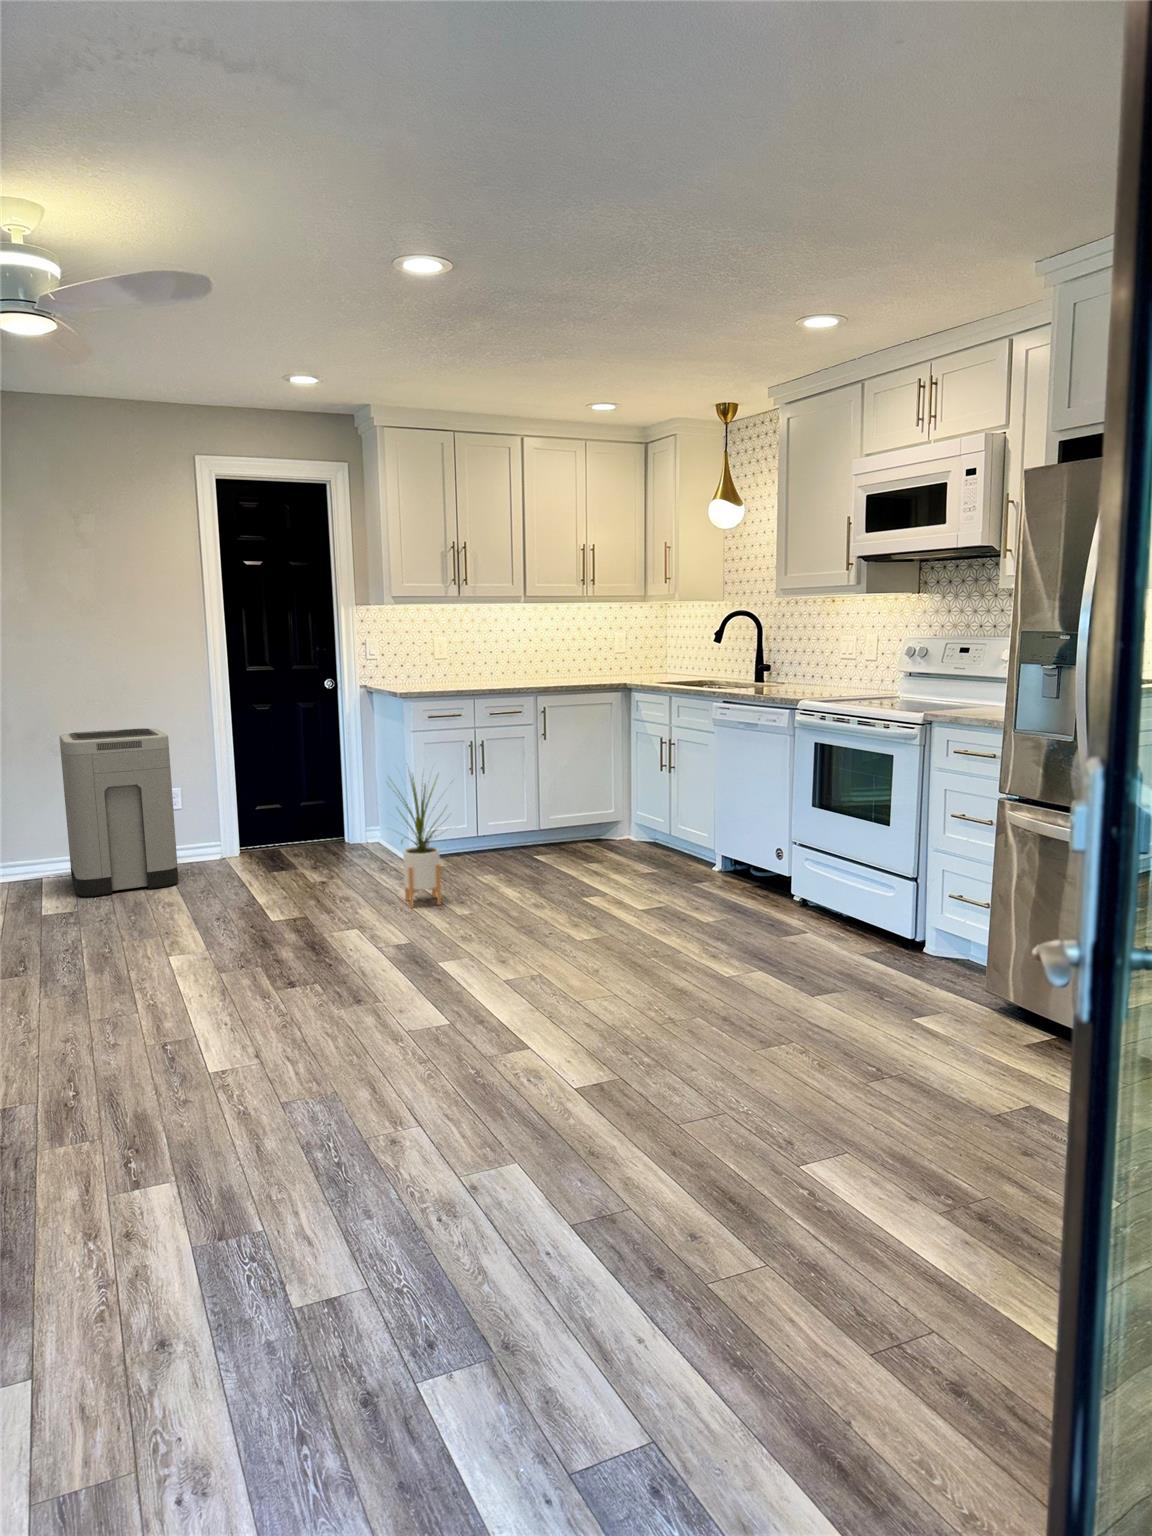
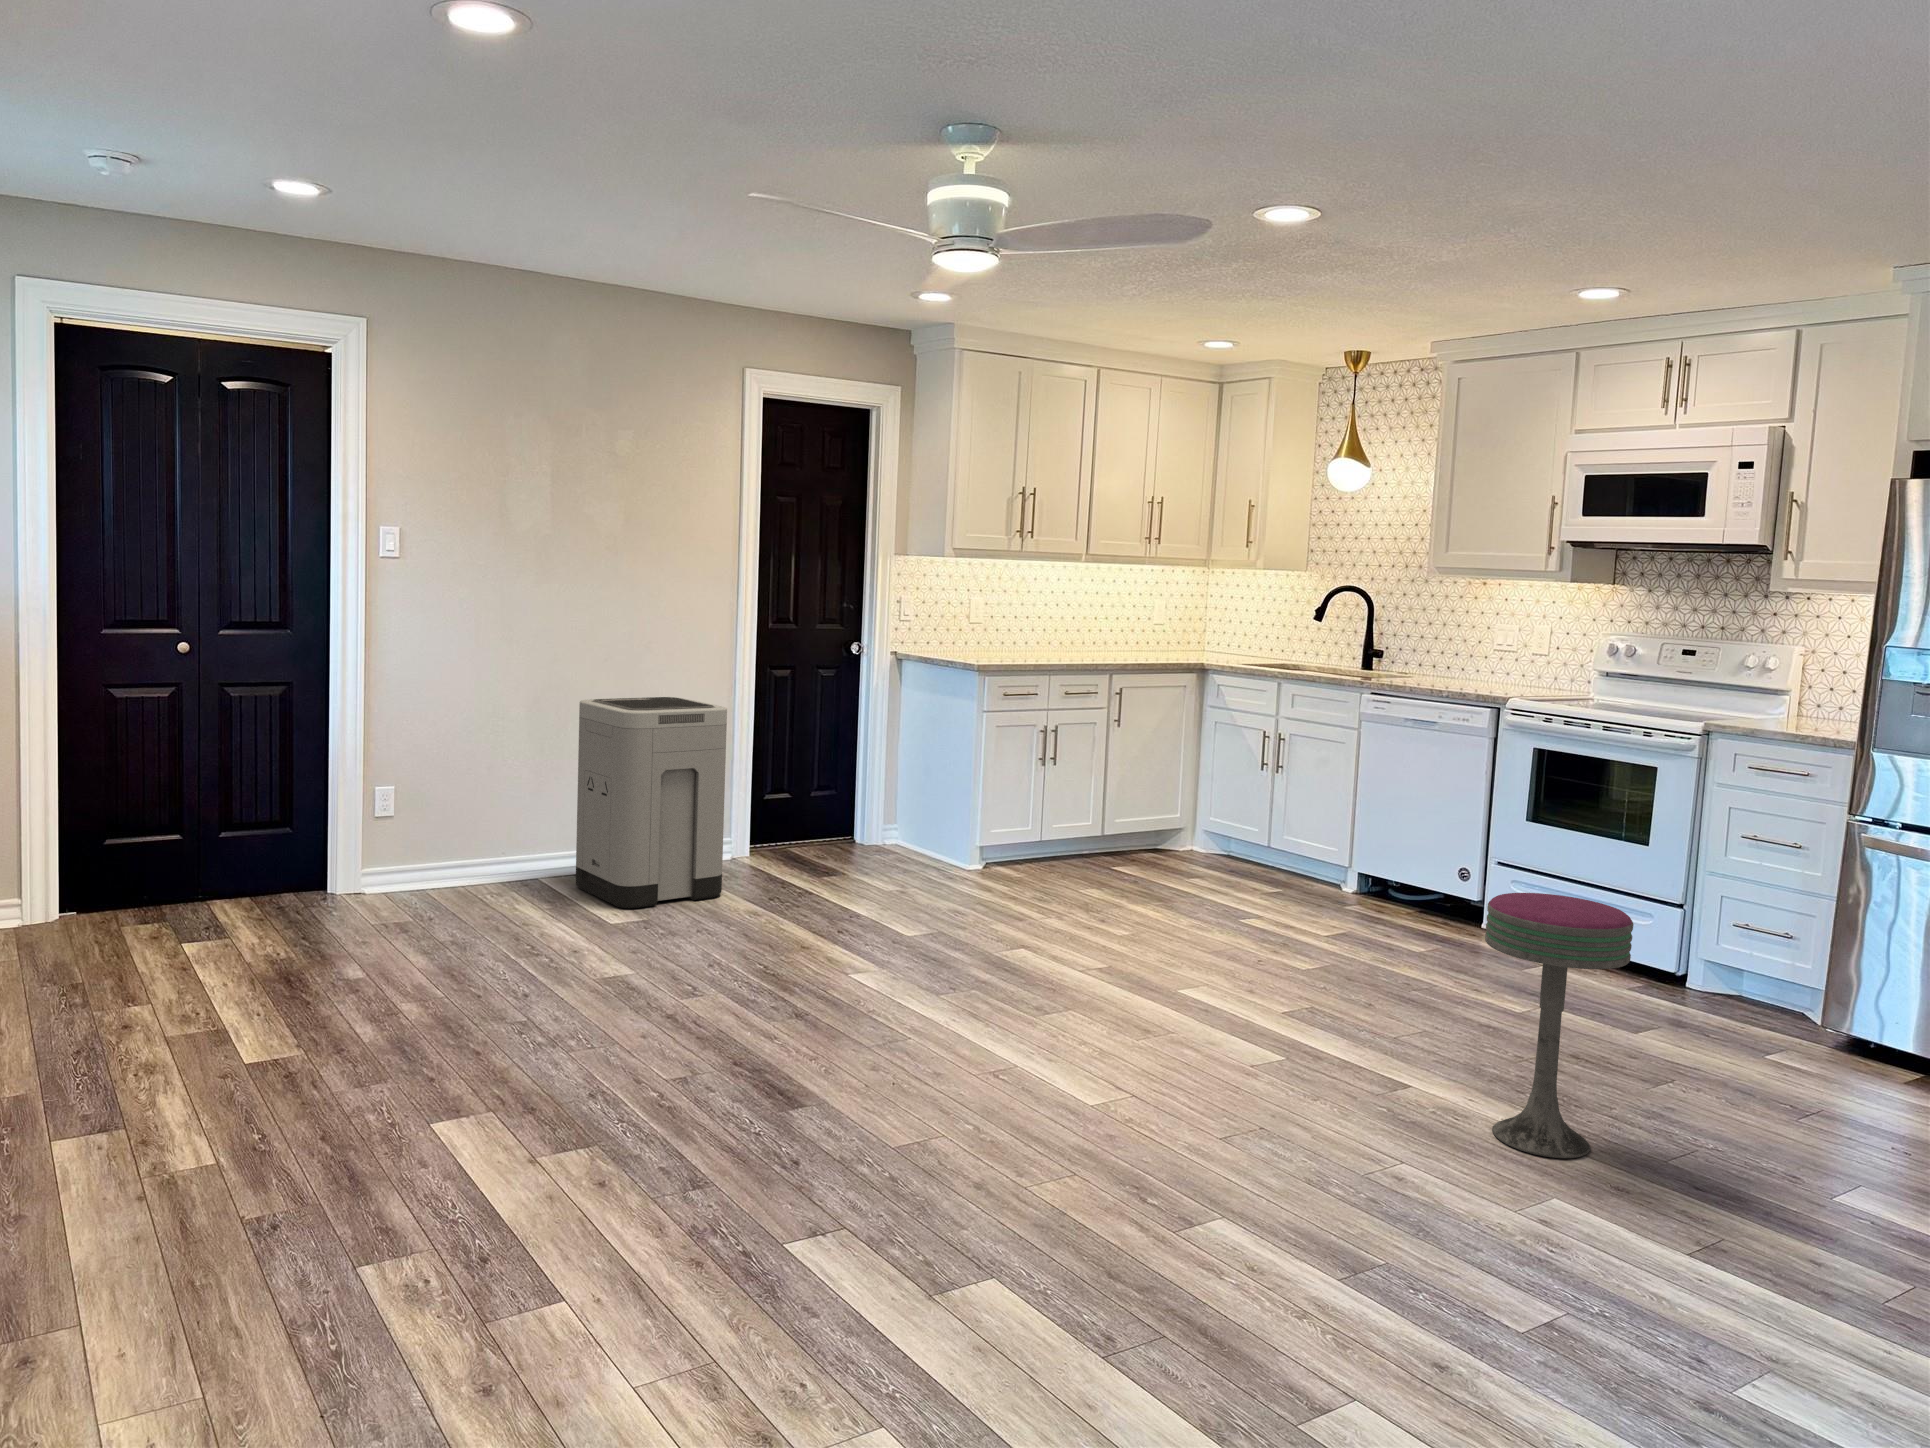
house plant: present [393,776,446,908] -> none [1019,753,1113,929]
bar stool: none [518,878,642,1124] -> present [1485,893,1634,1158]

